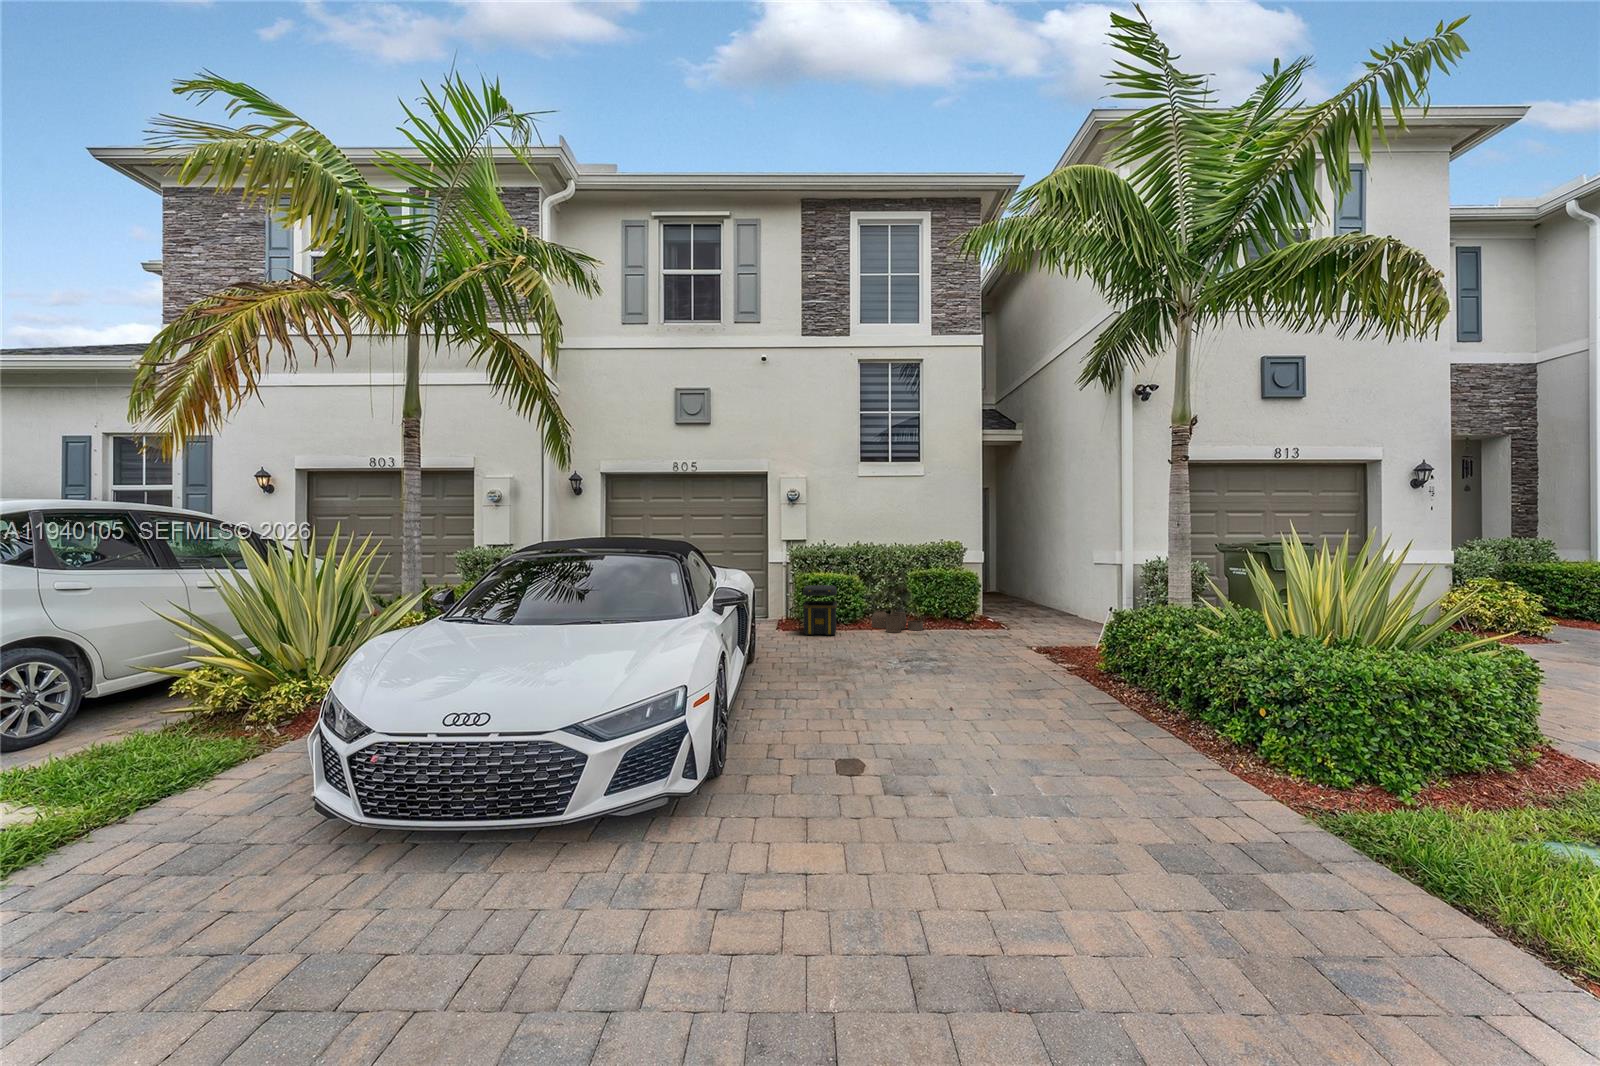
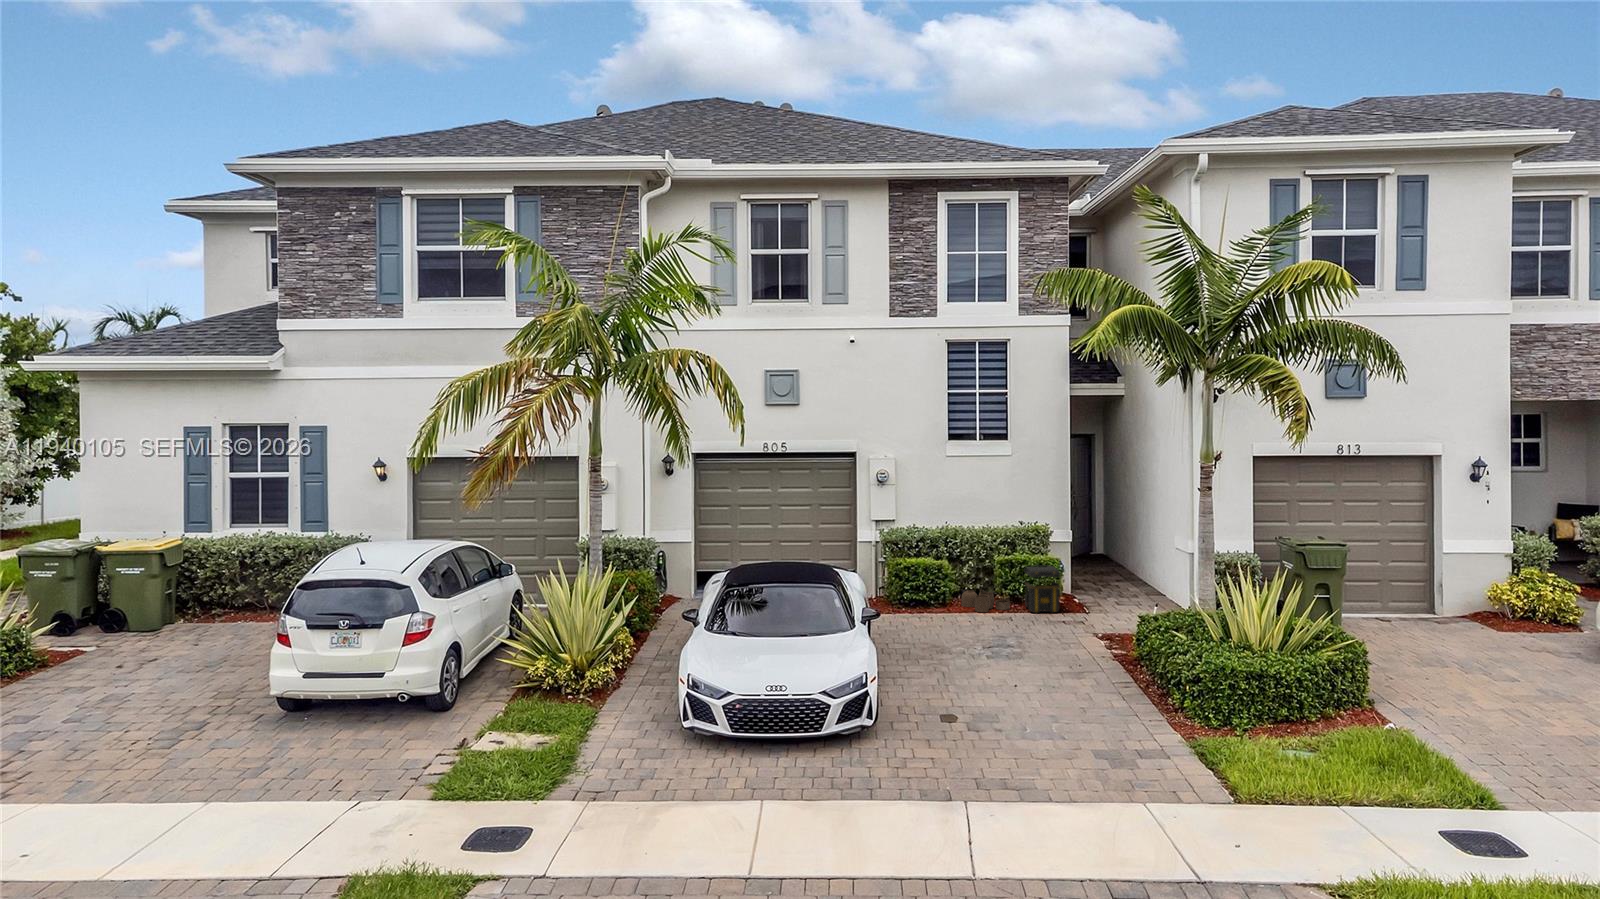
toolbox: present [803,585,837,635] -> present [1025,566,1060,613]

